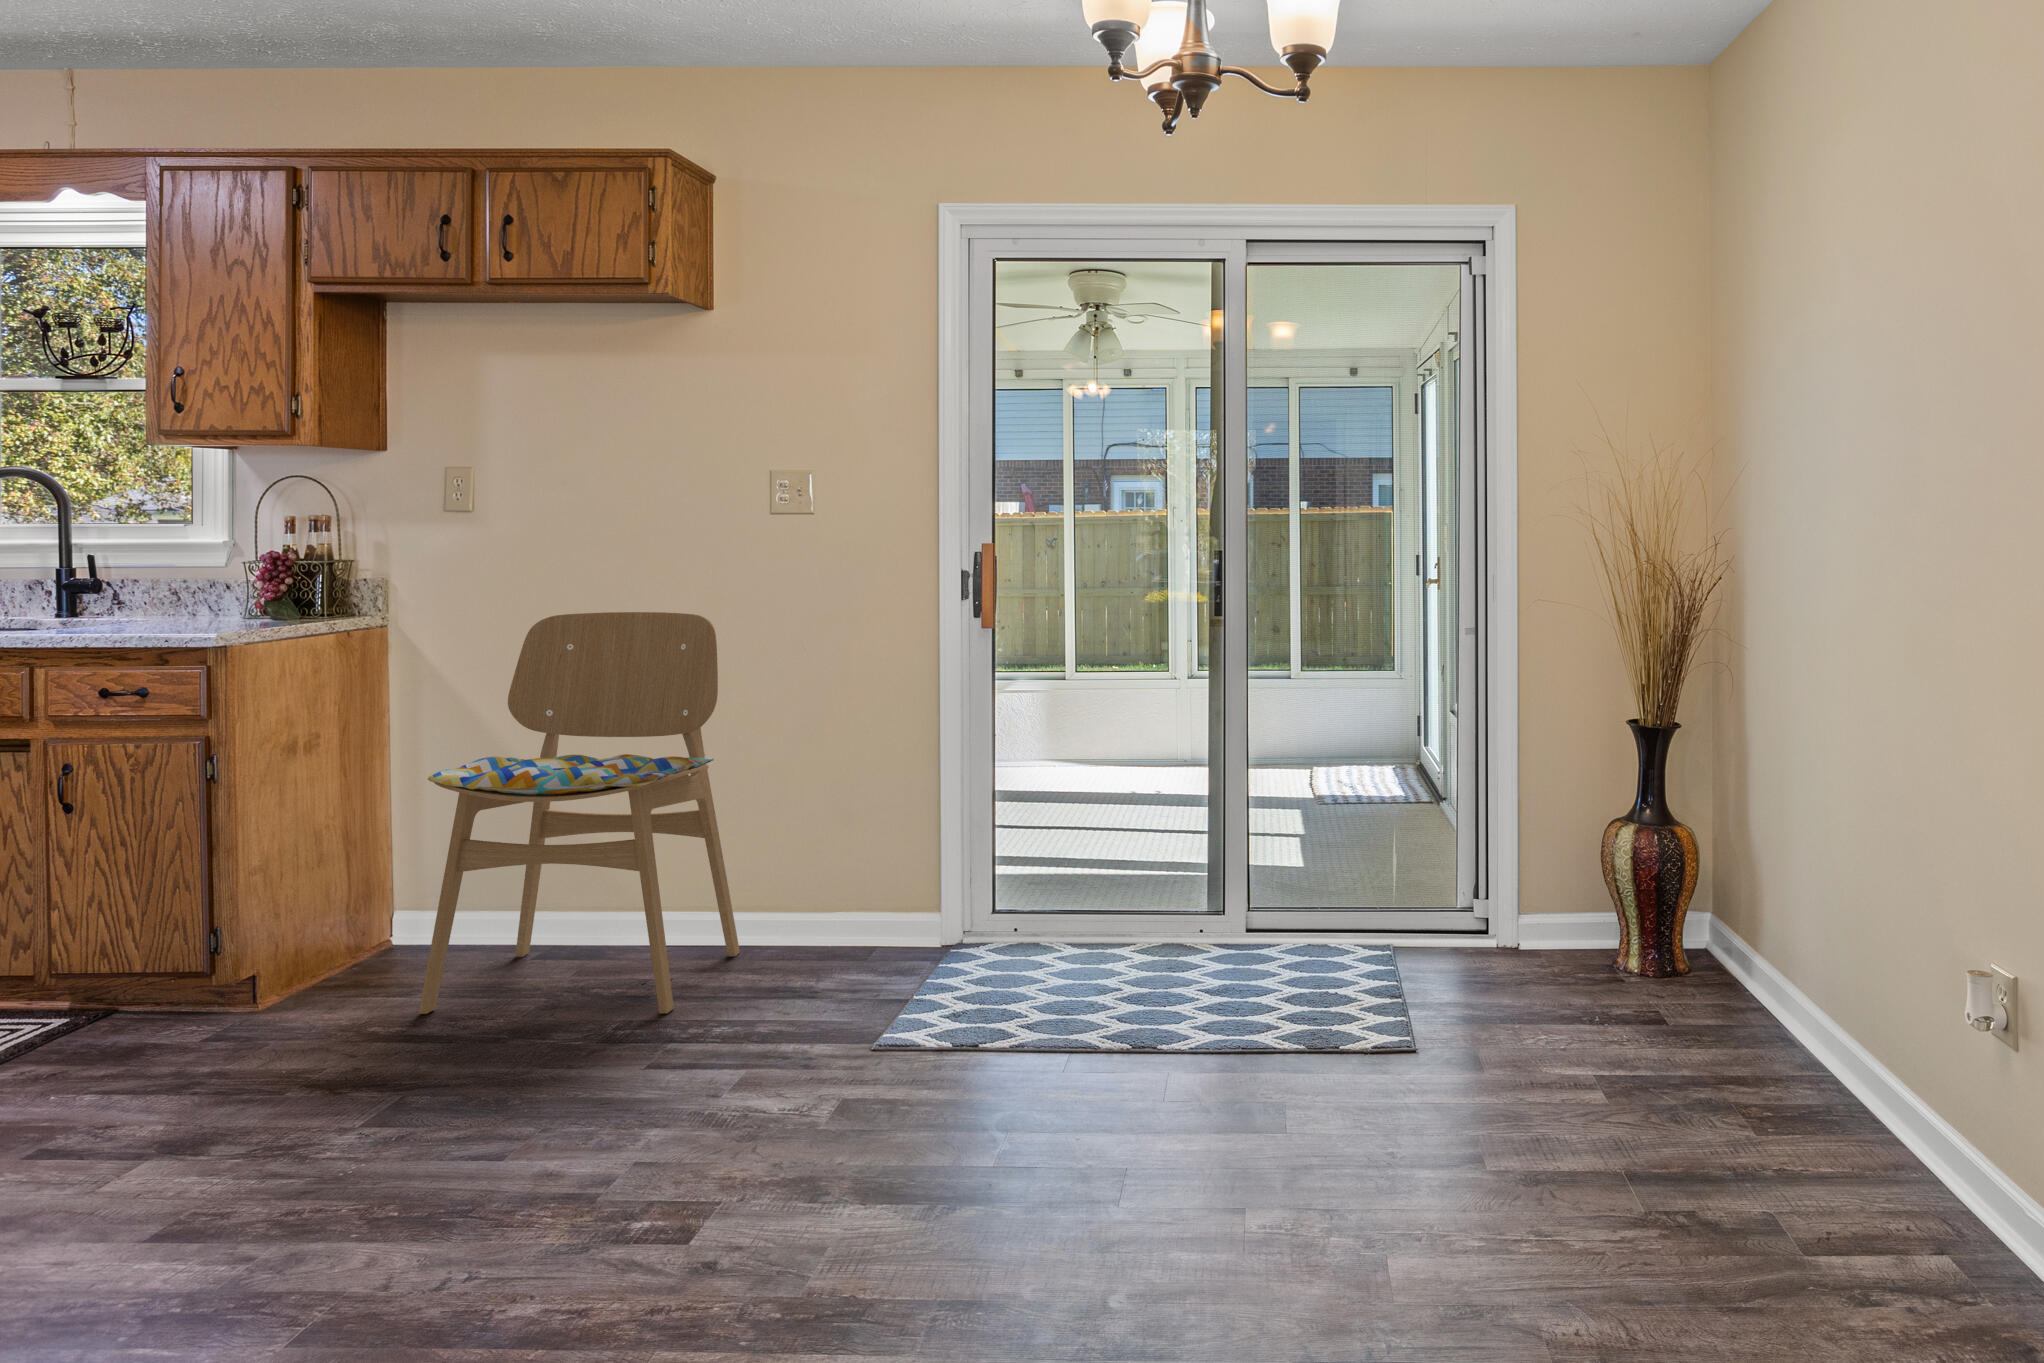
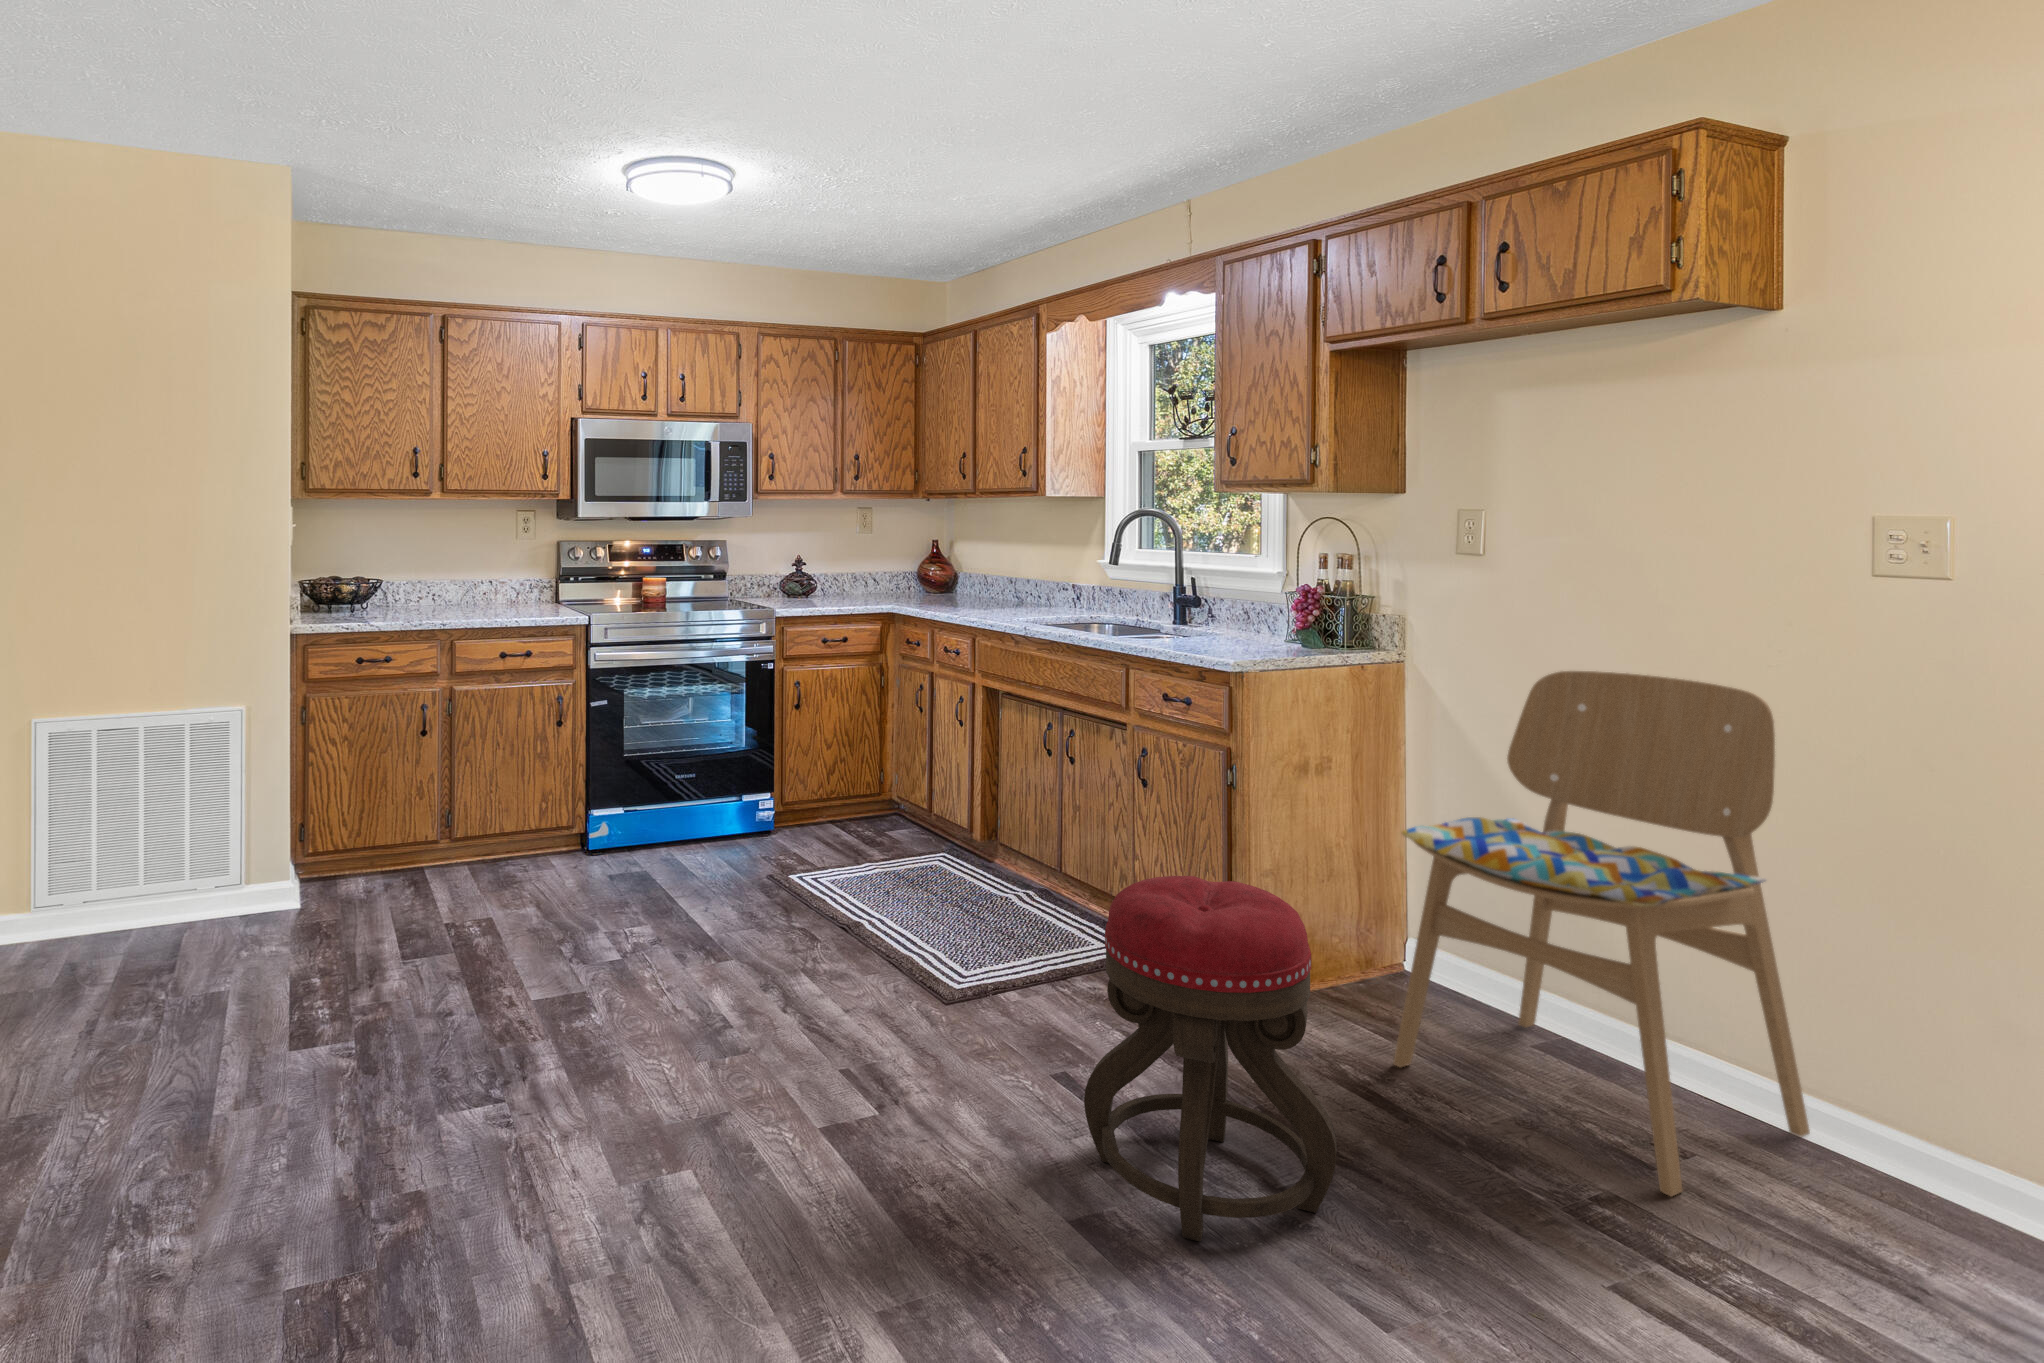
ottoman: none [127,833,423,1185] -> present [1084,876,1337,1242]

